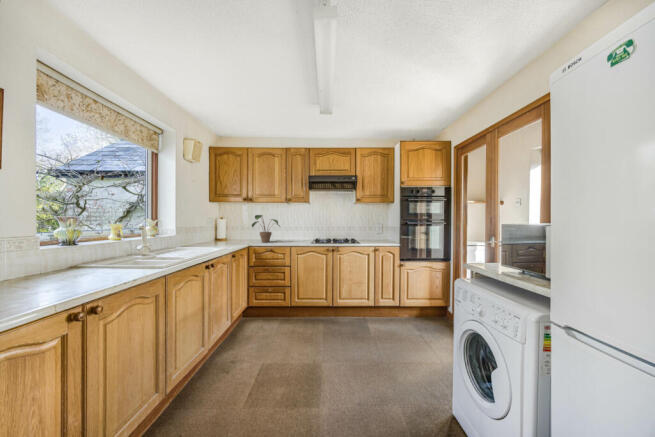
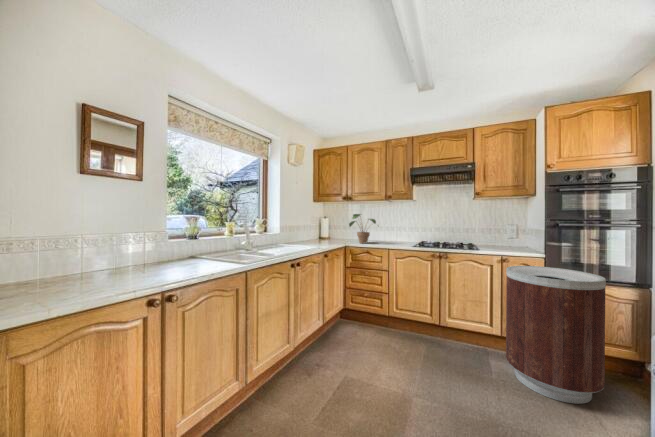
trash can: none [379,252,432,340] -> present [506,266,606,404]

